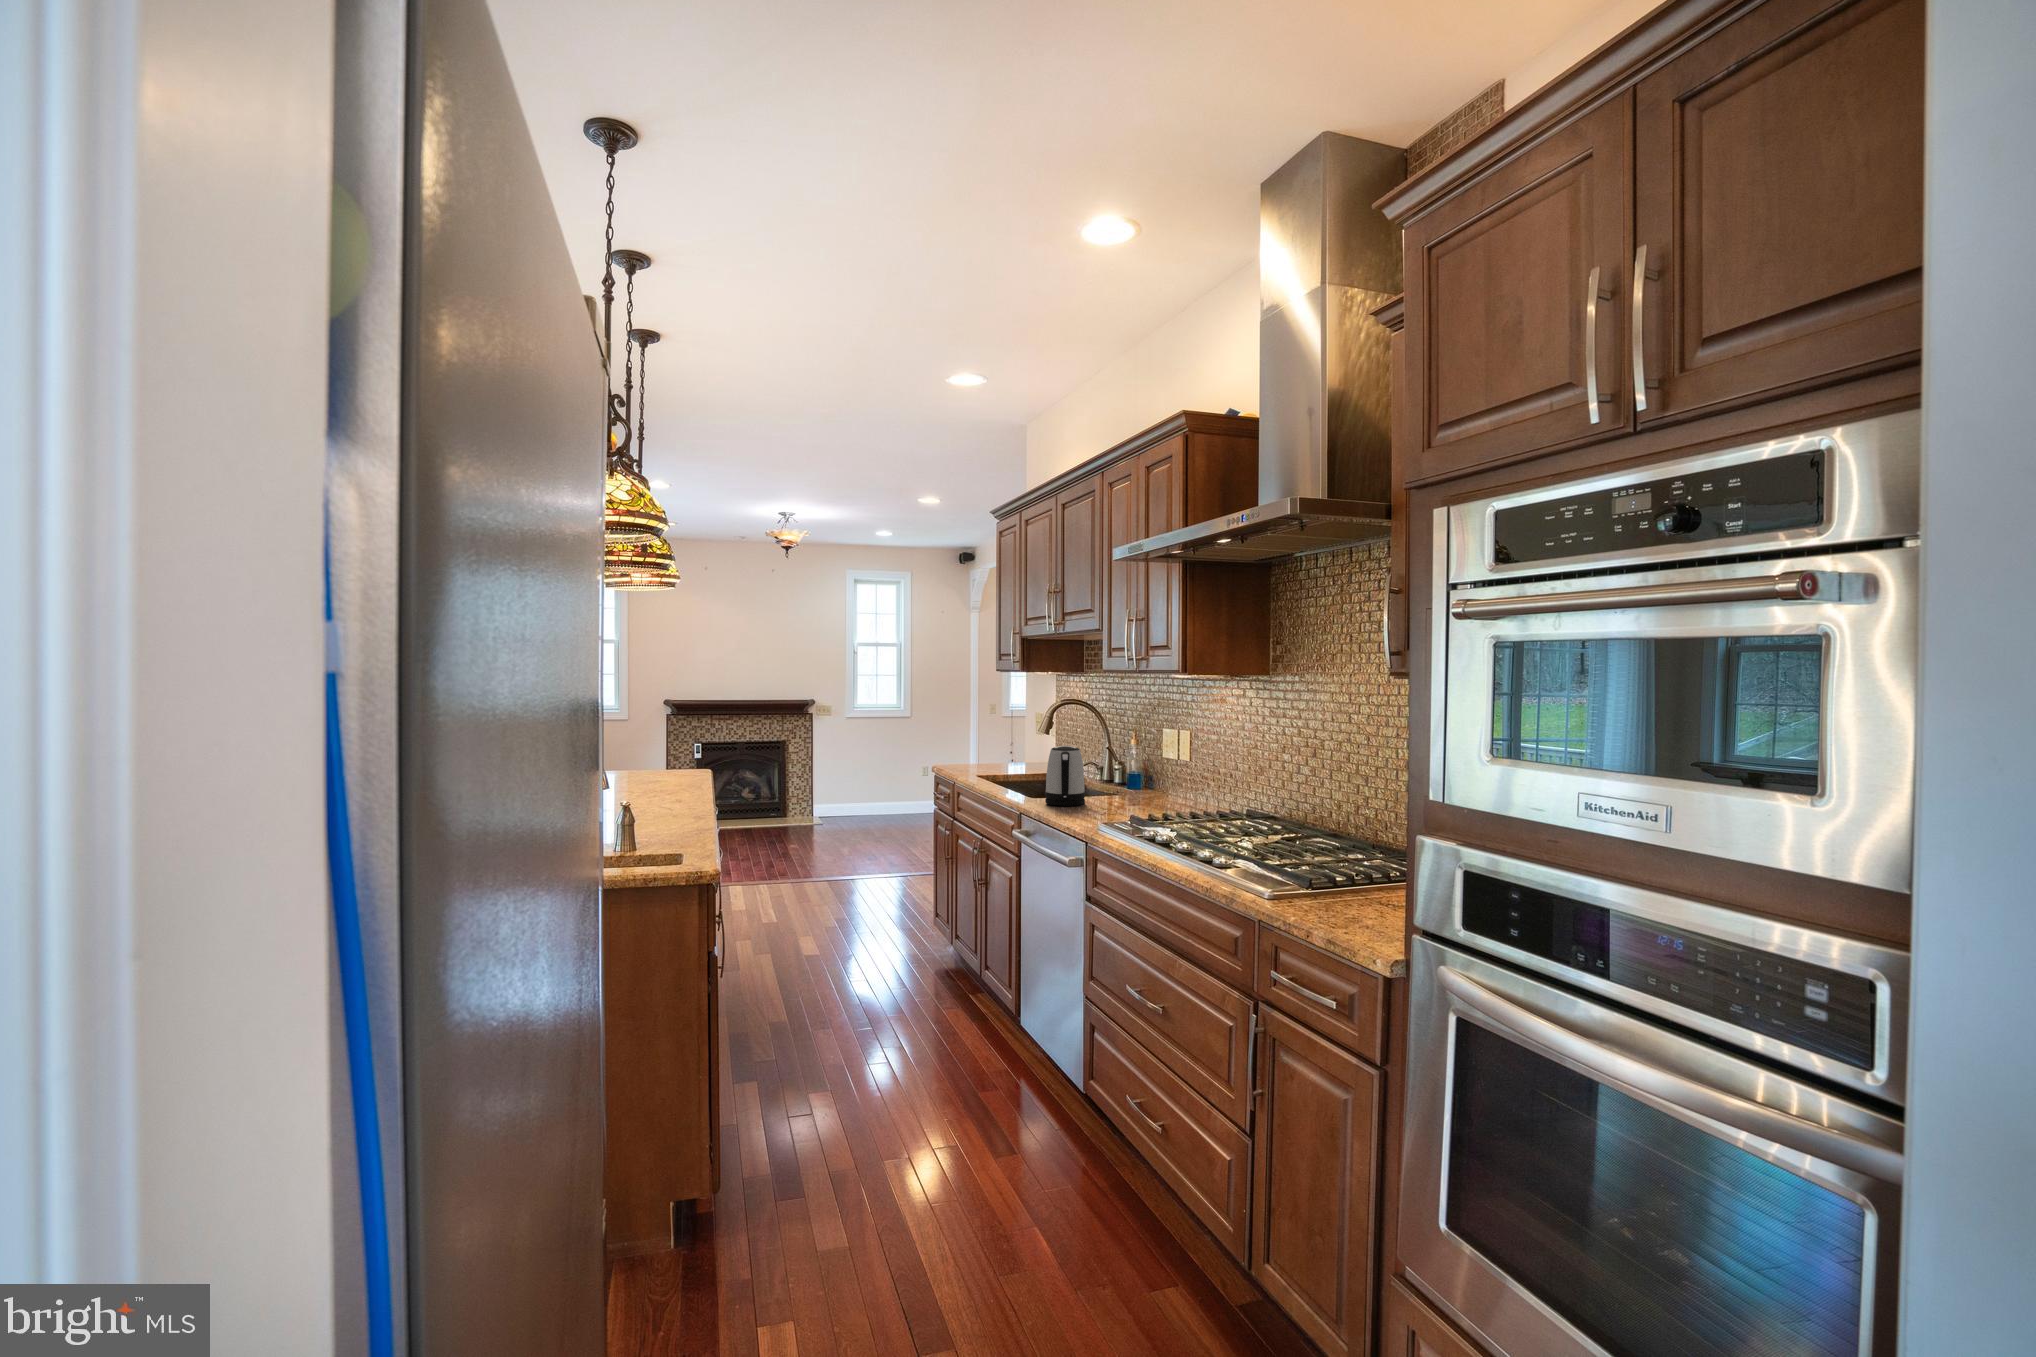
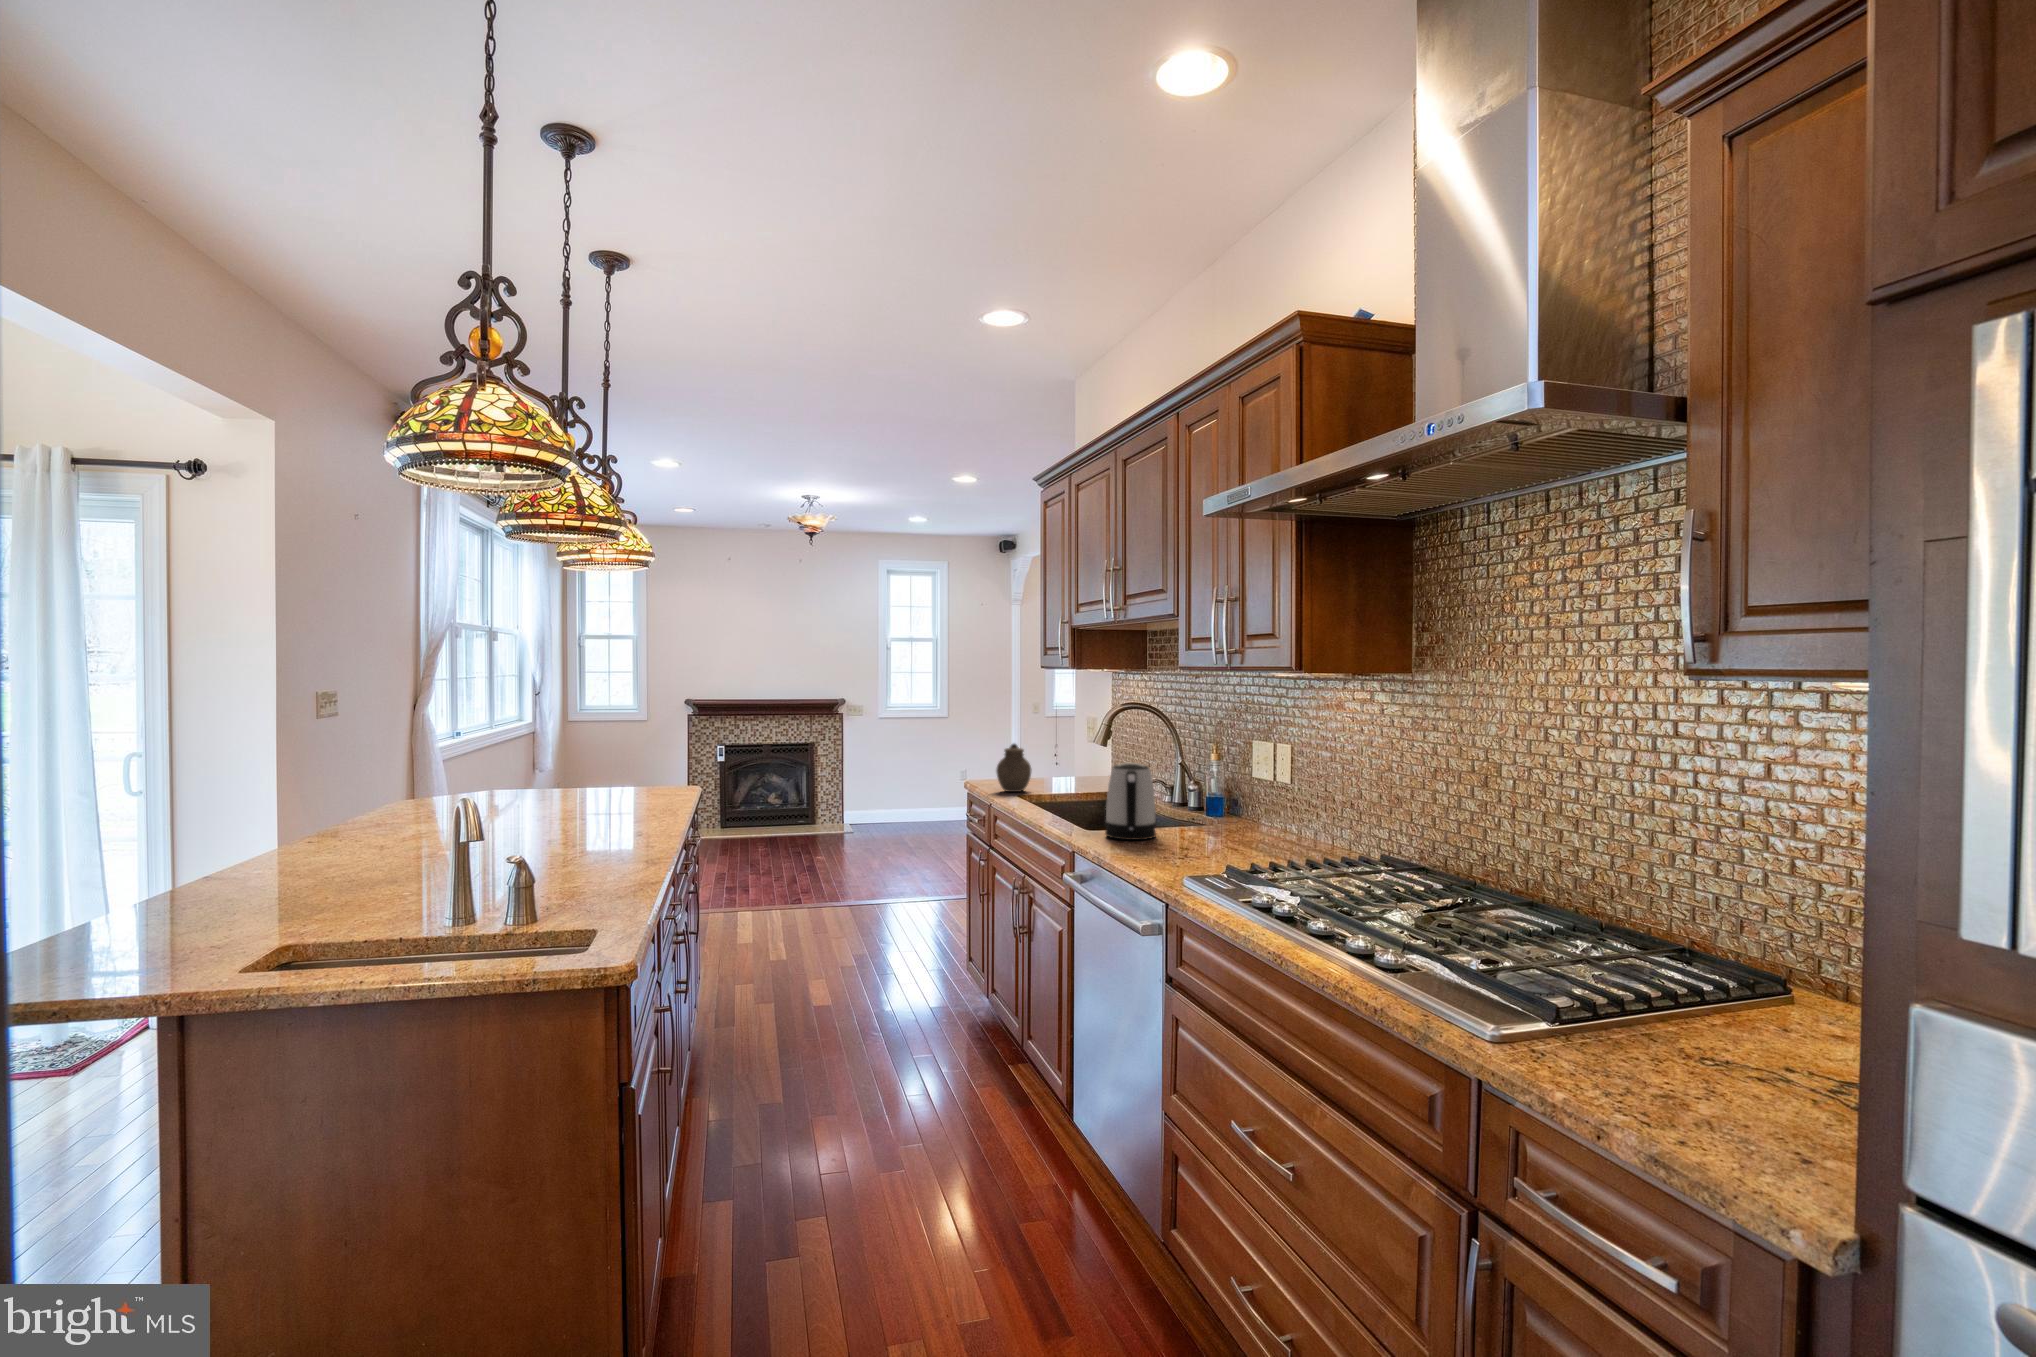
jar: none [958,735,988,776] -> present [996,744,1031,792]

